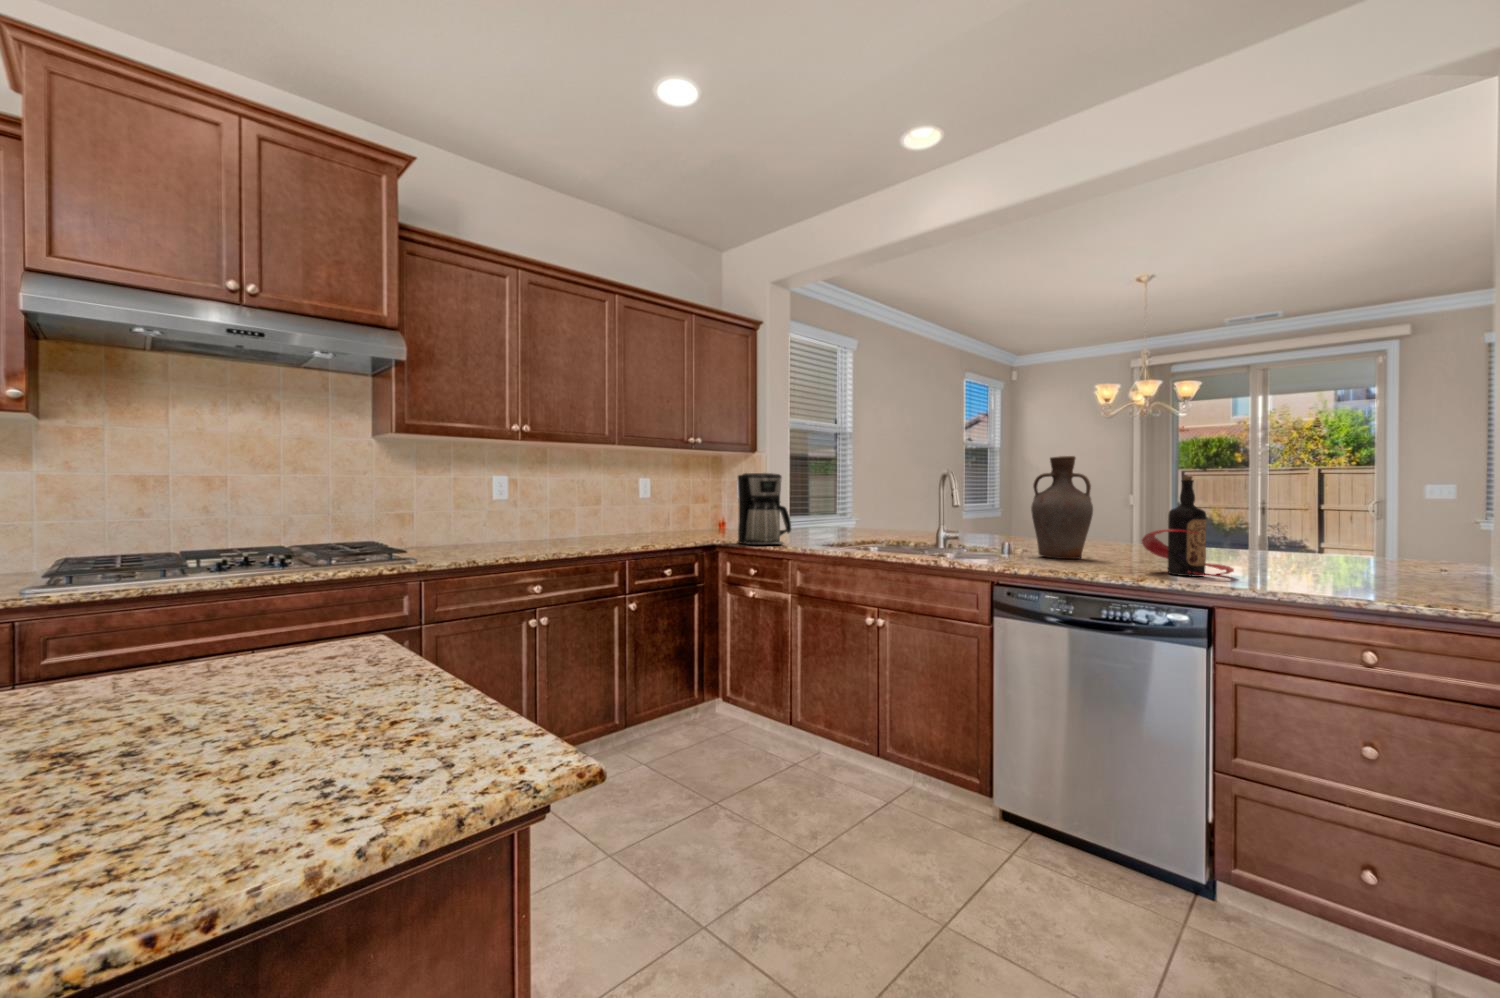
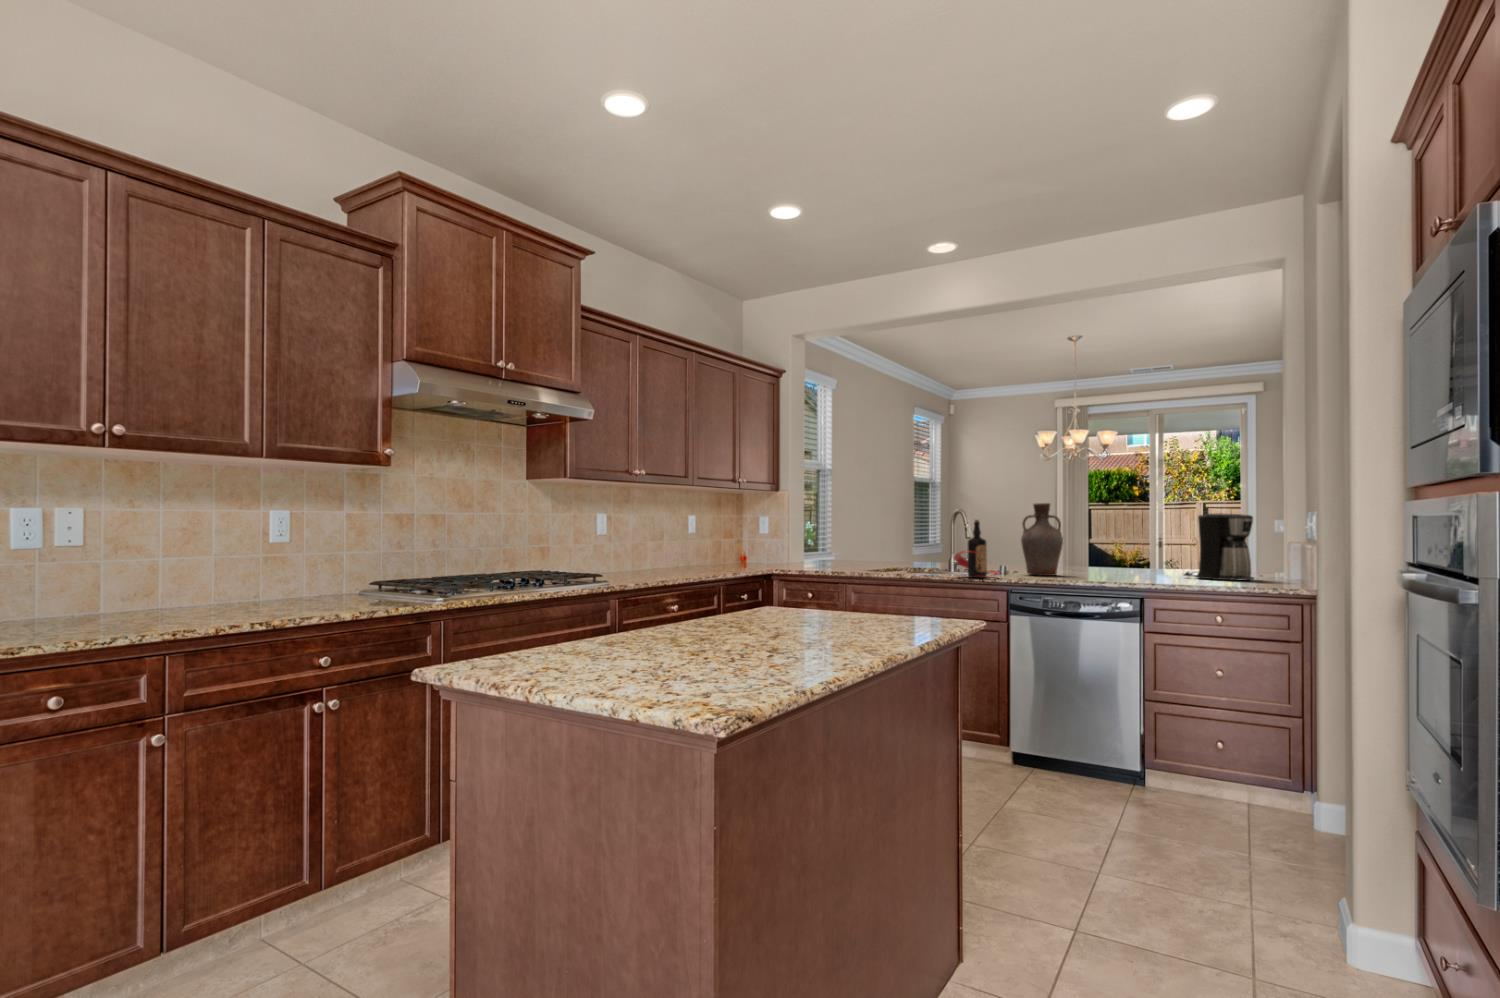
coffee maker: present [738,473,791,545] -> present [1184,513,1254,581]
bottle: present [1142,476,1234,577] -> present [954,520,1000,578]

